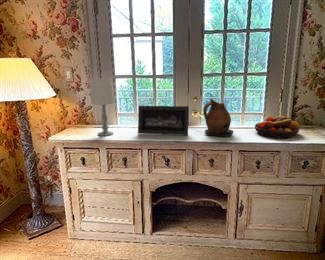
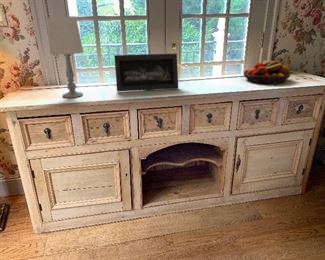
ceramic pitcher: present [203,99,233,137] -> none [192,43,226,87]

